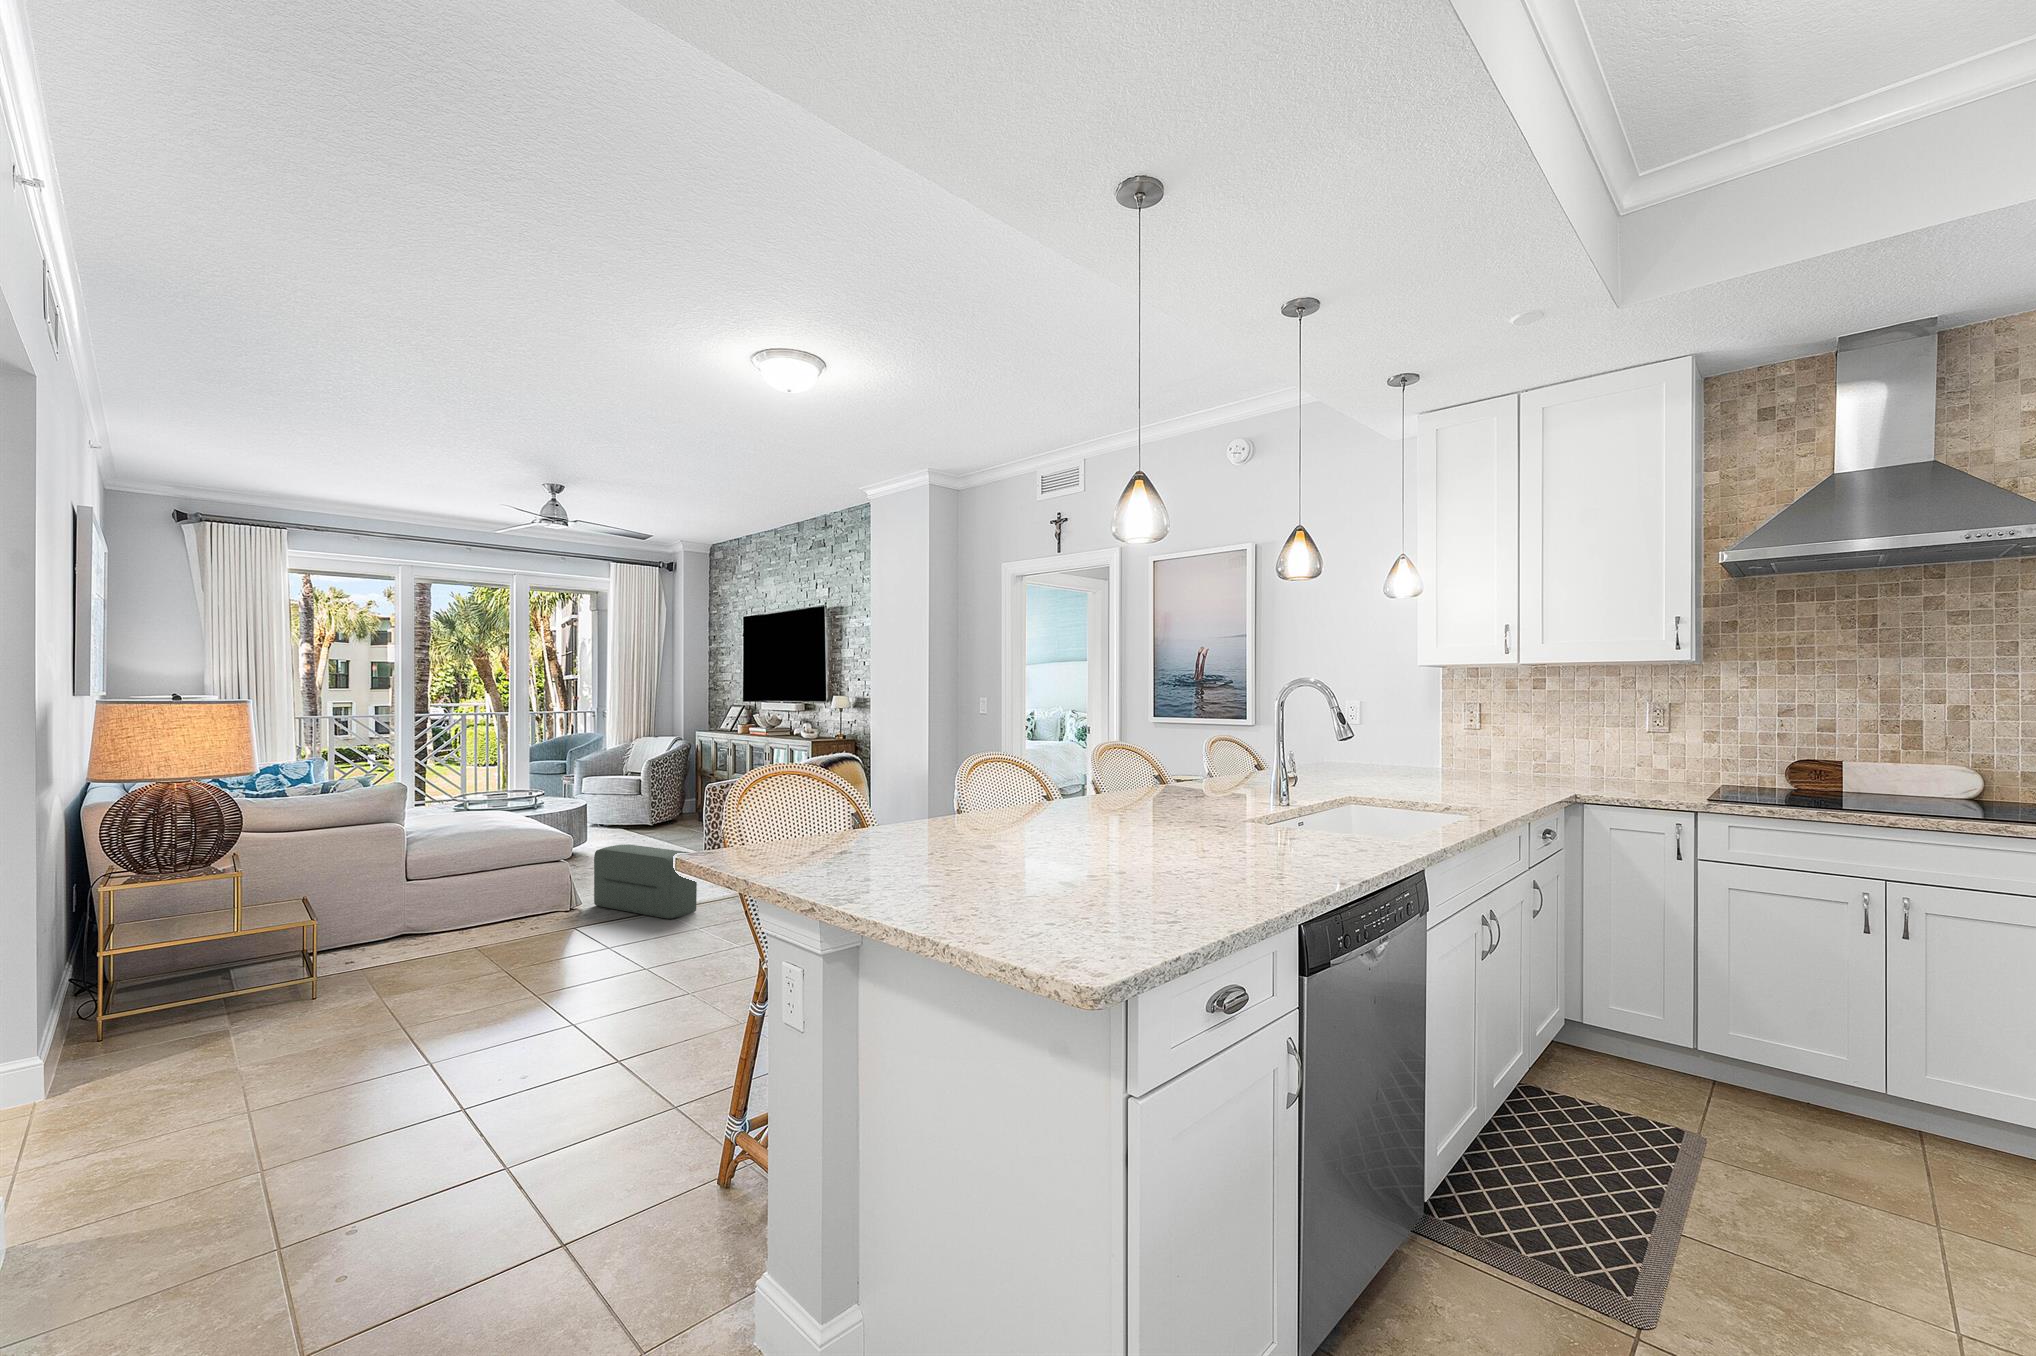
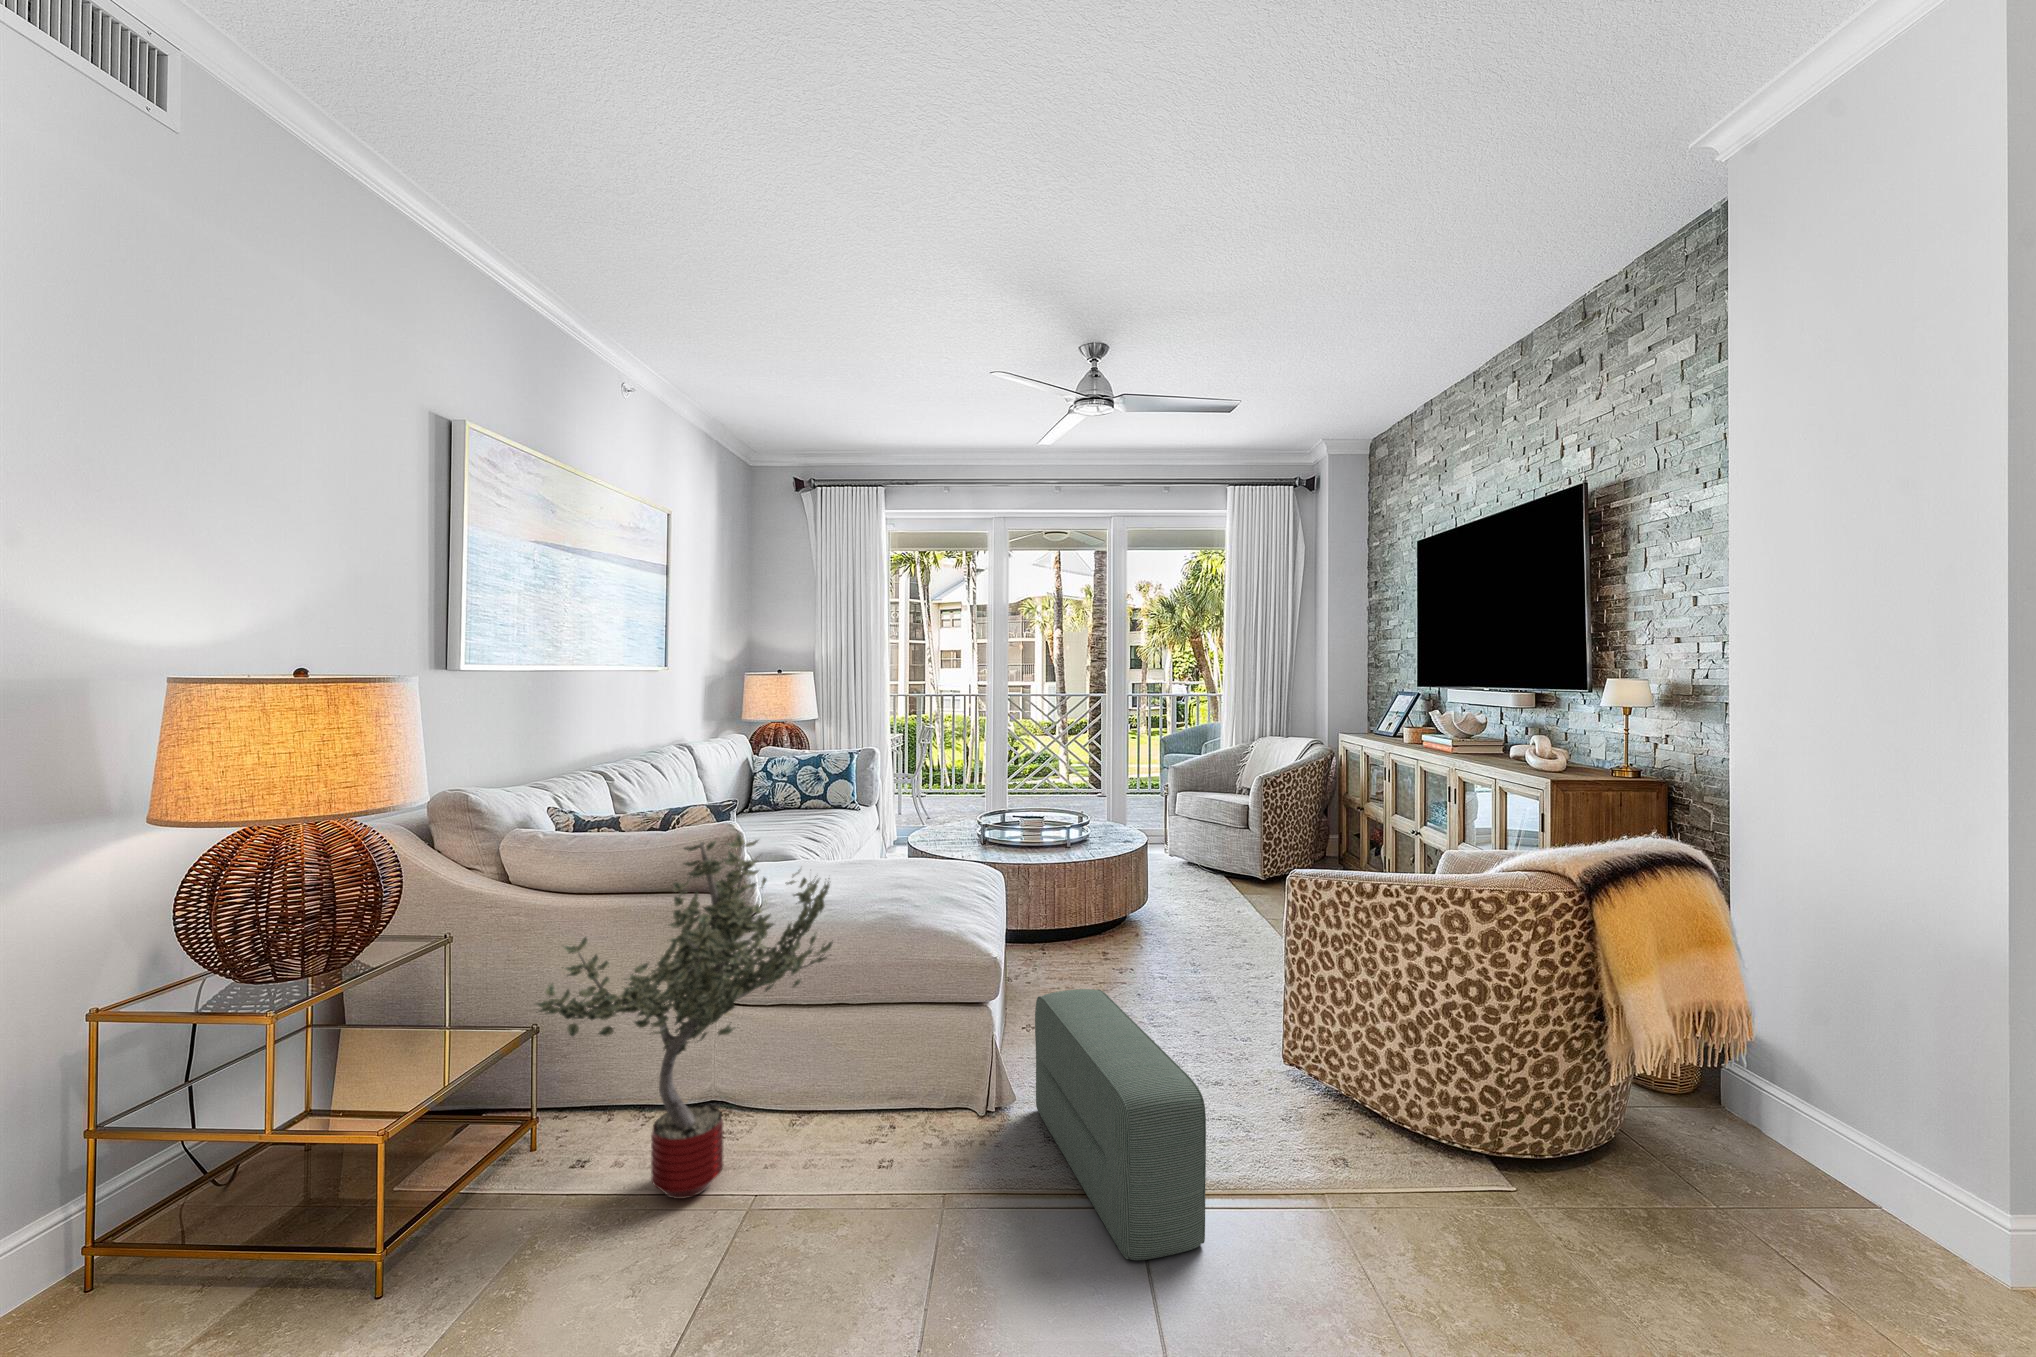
potted tree: none [353,778,515,954] -> present [536,834,833,1199]

